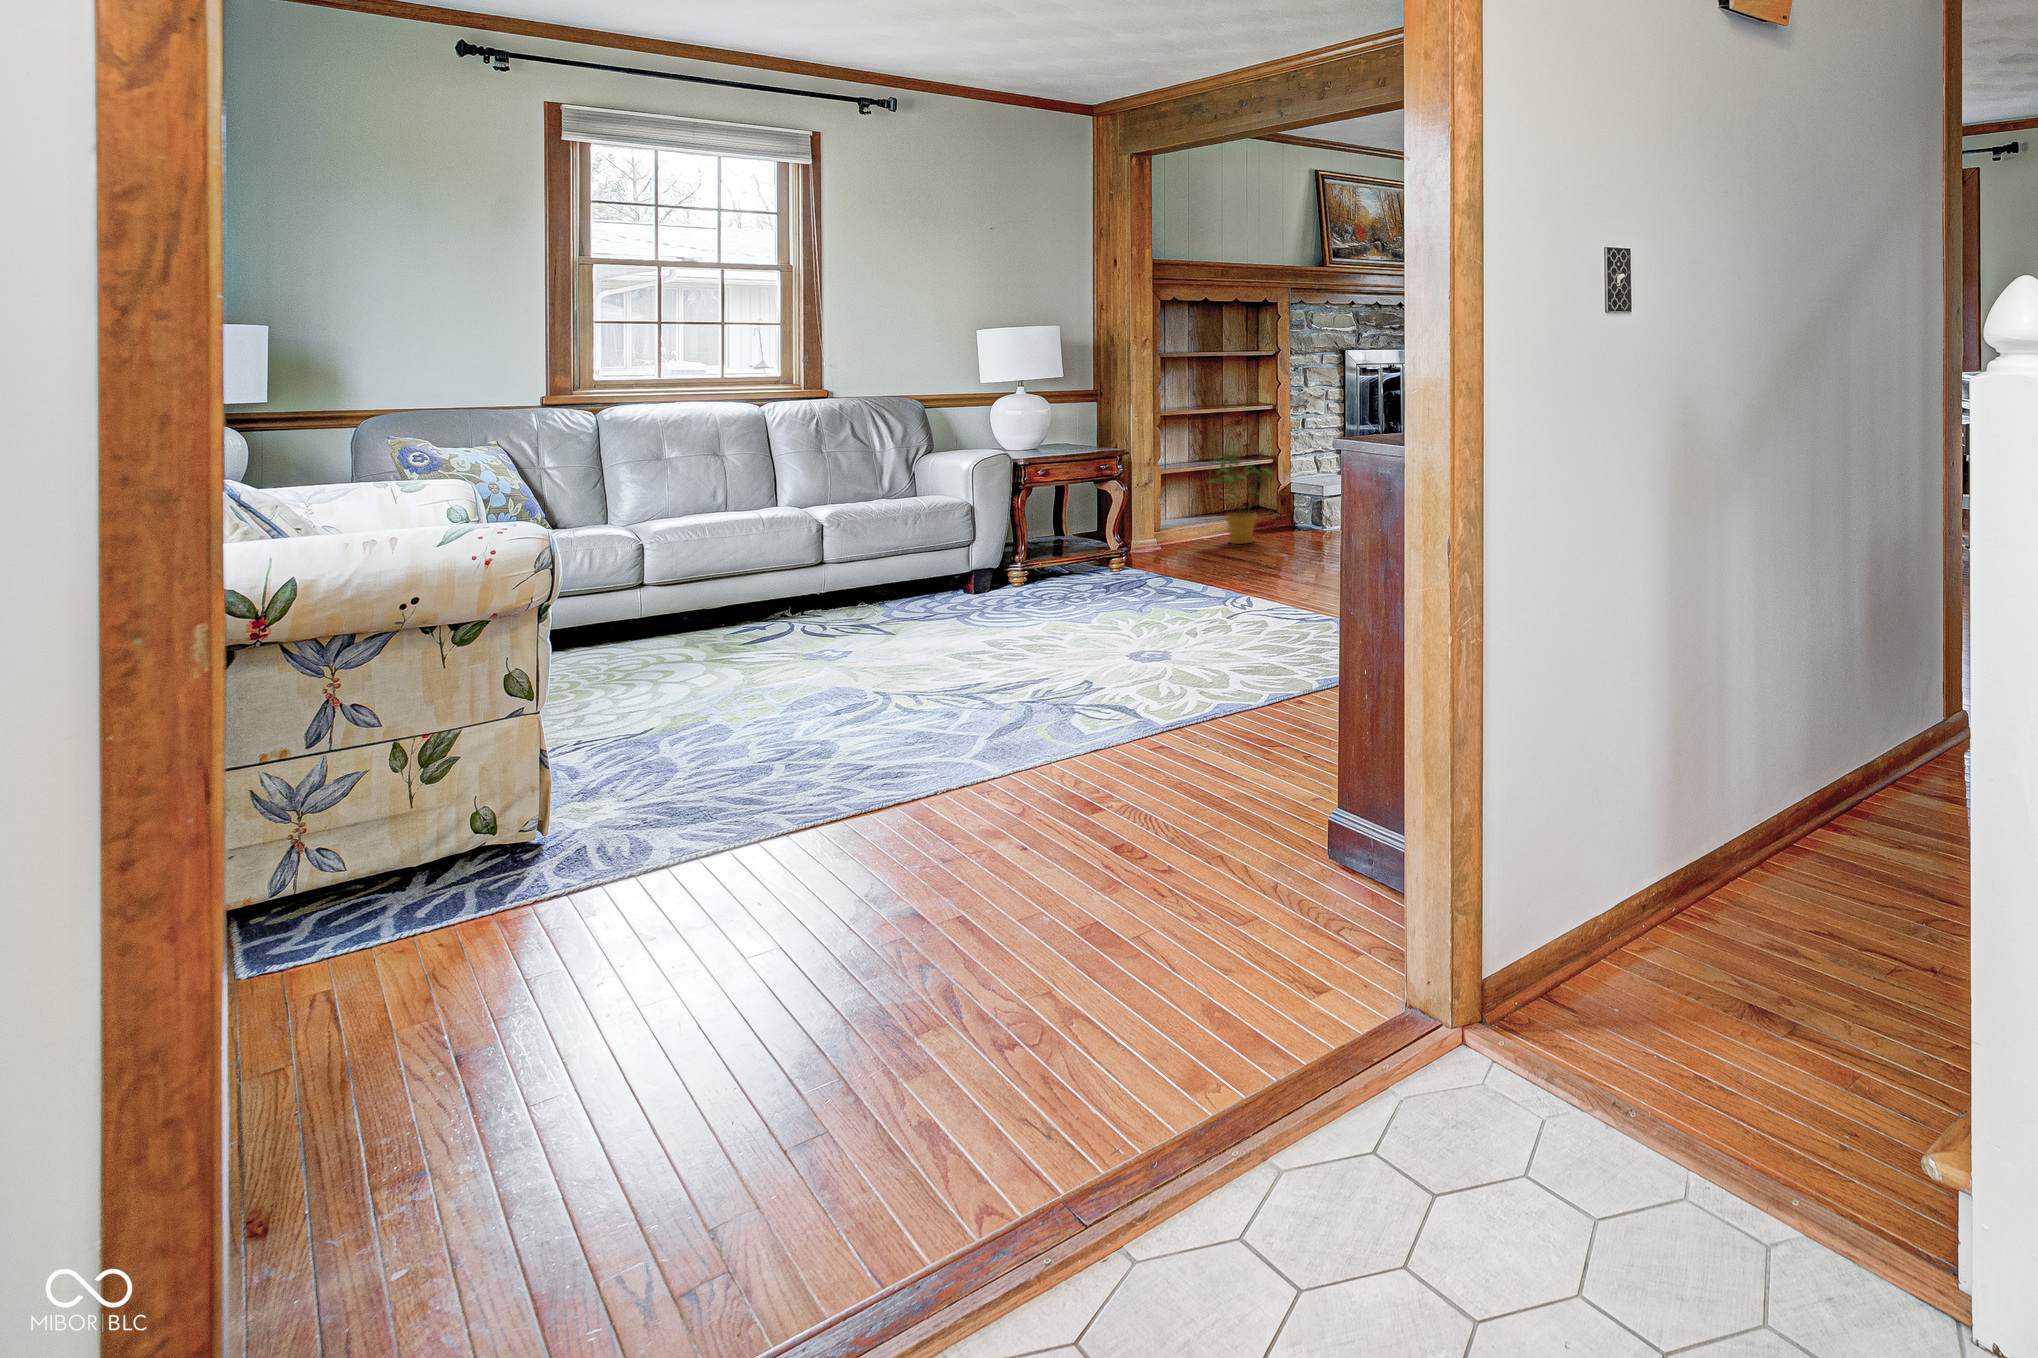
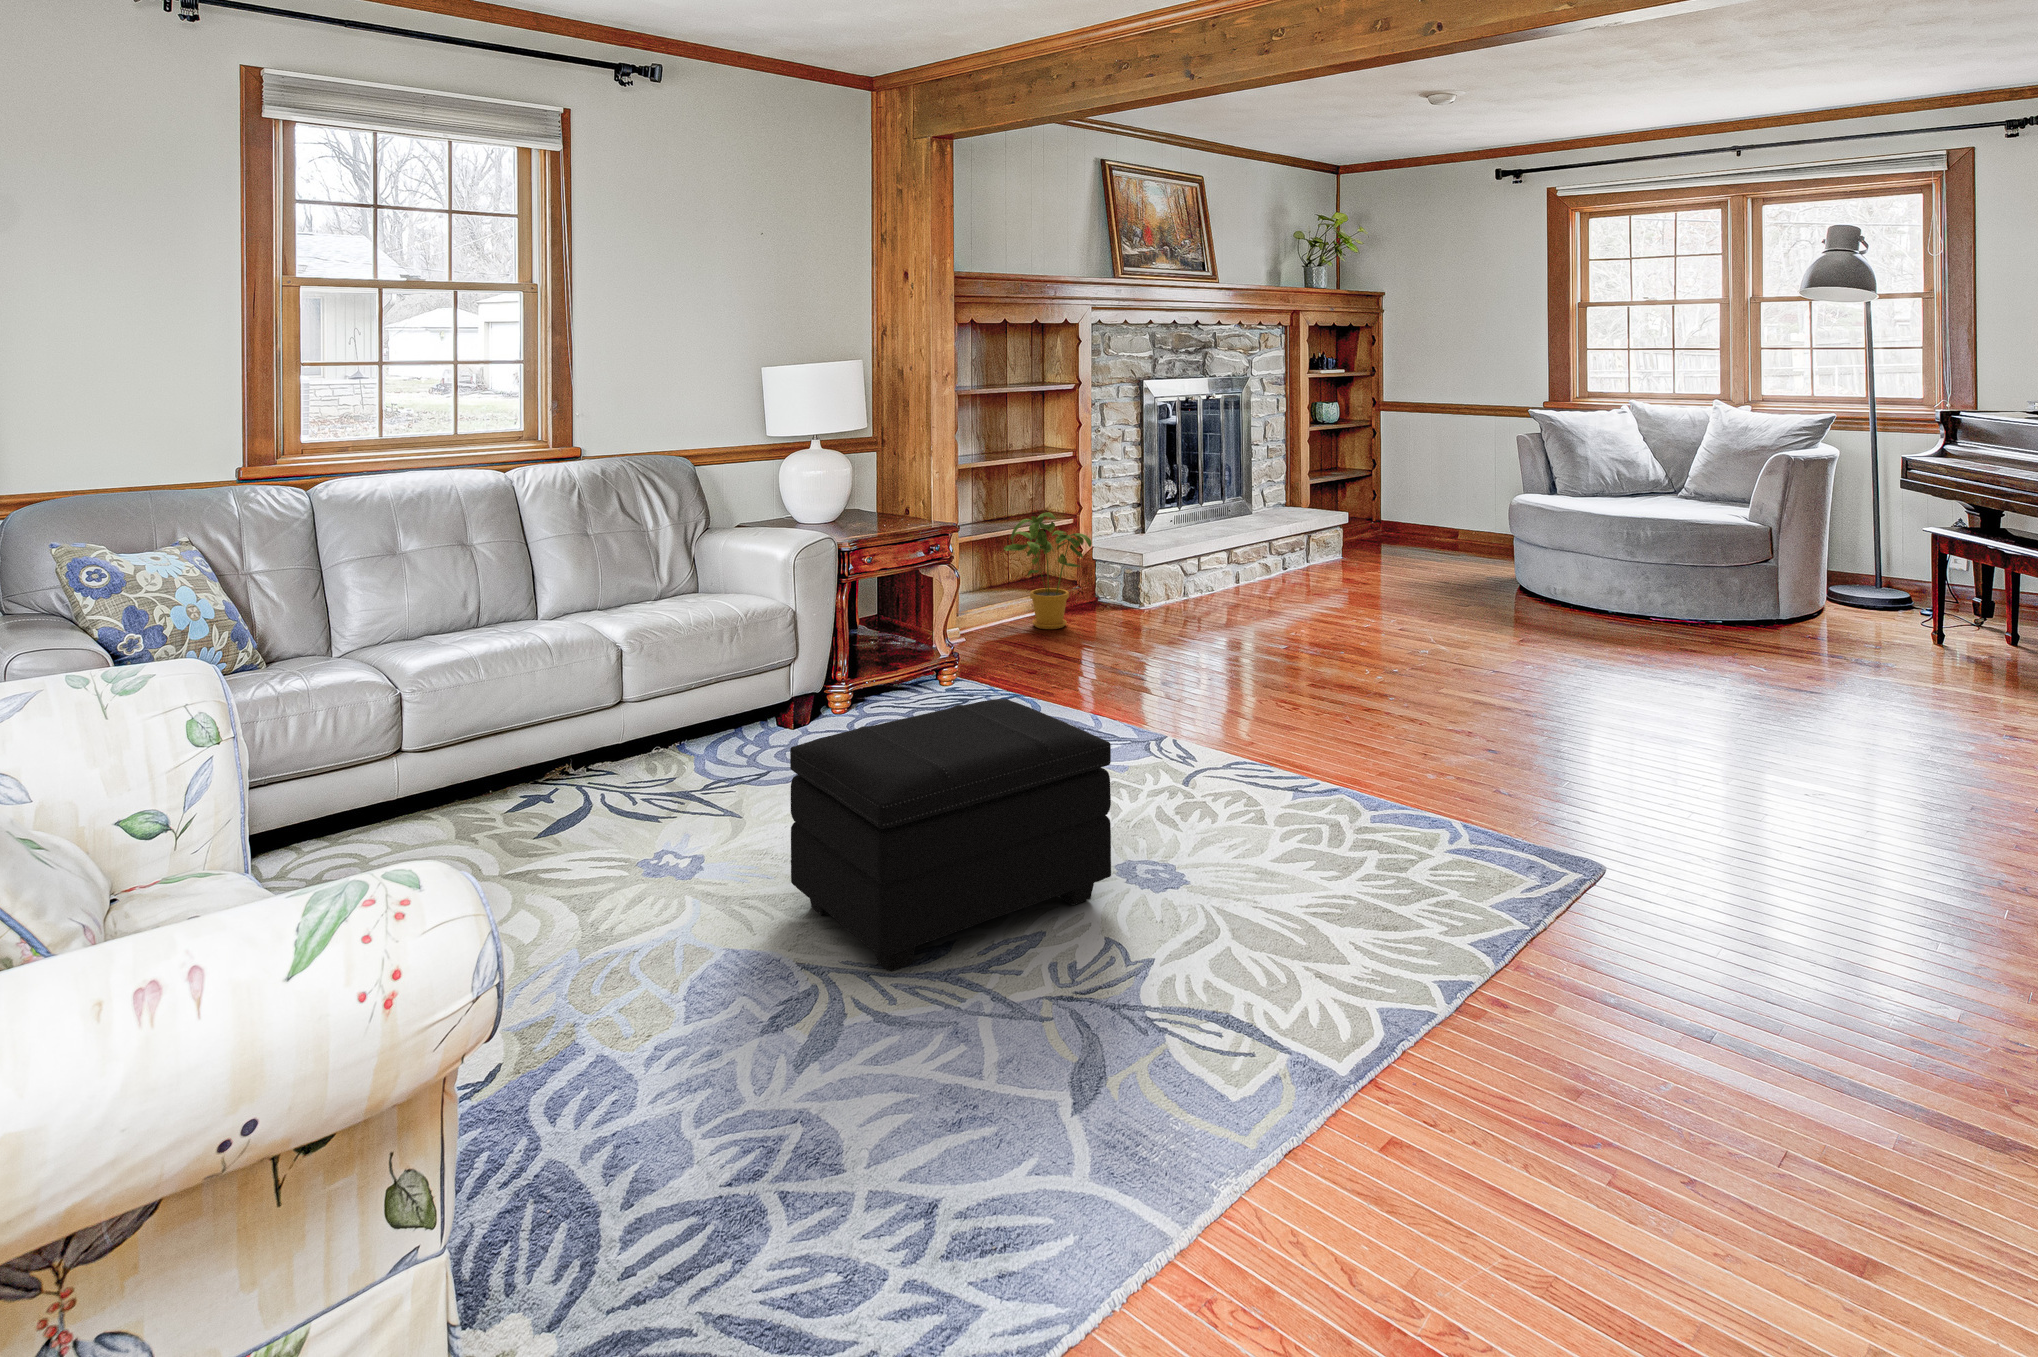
footstool: none [889,544,1109,695] -> present [790,699,1111,971]

